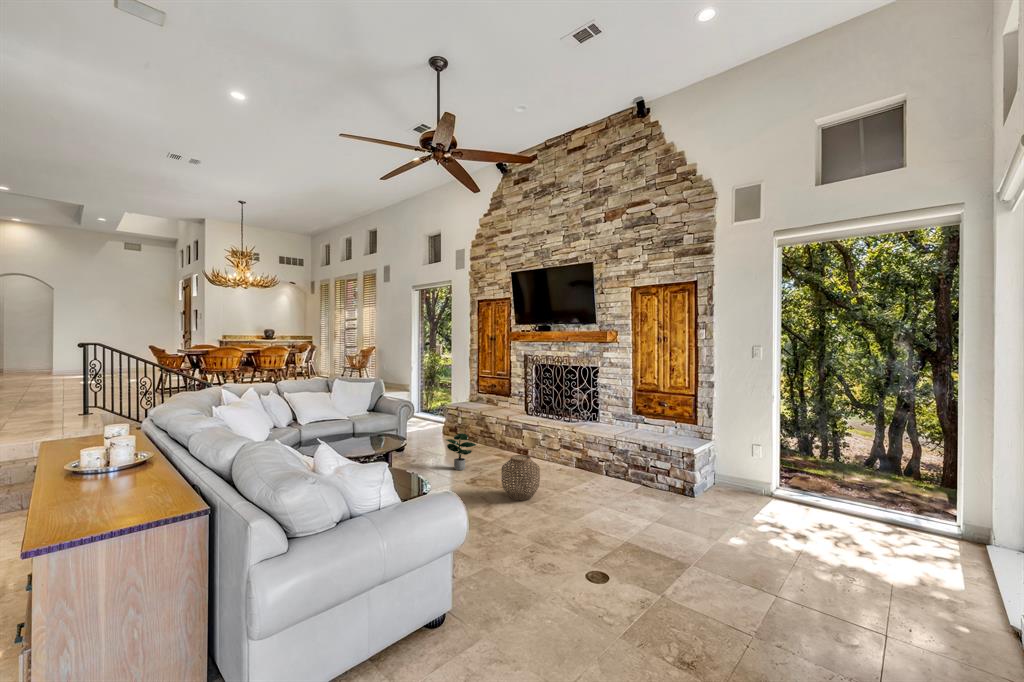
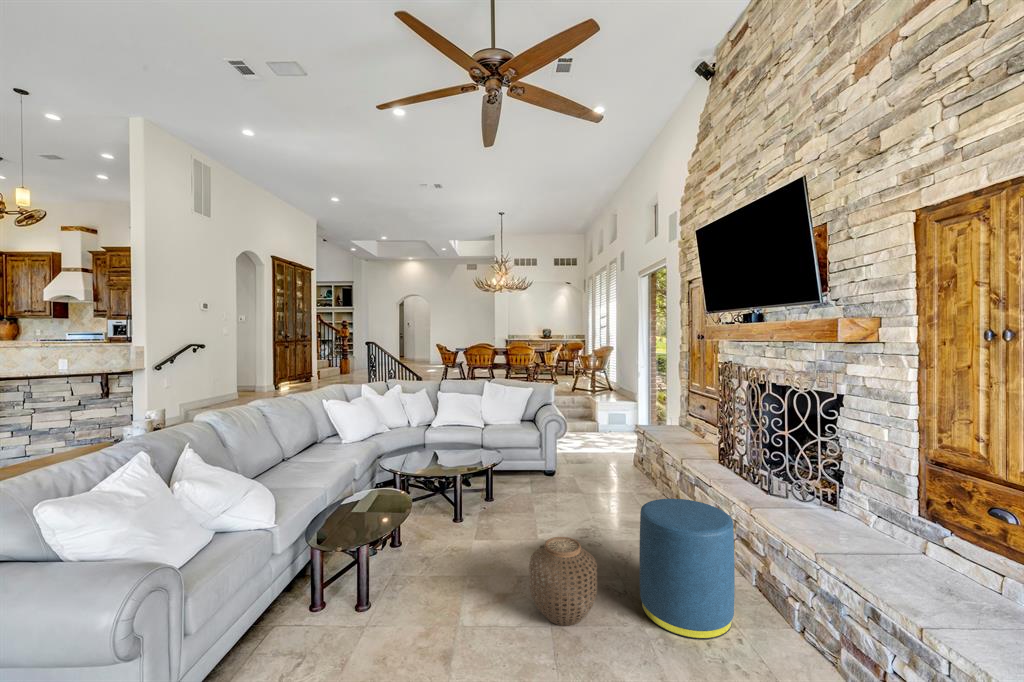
ottoman: none [540,426,585,488] -> present [639,499,735,639]
potted plant: present [446,433,476,470] -> none [545,473,586,527]

